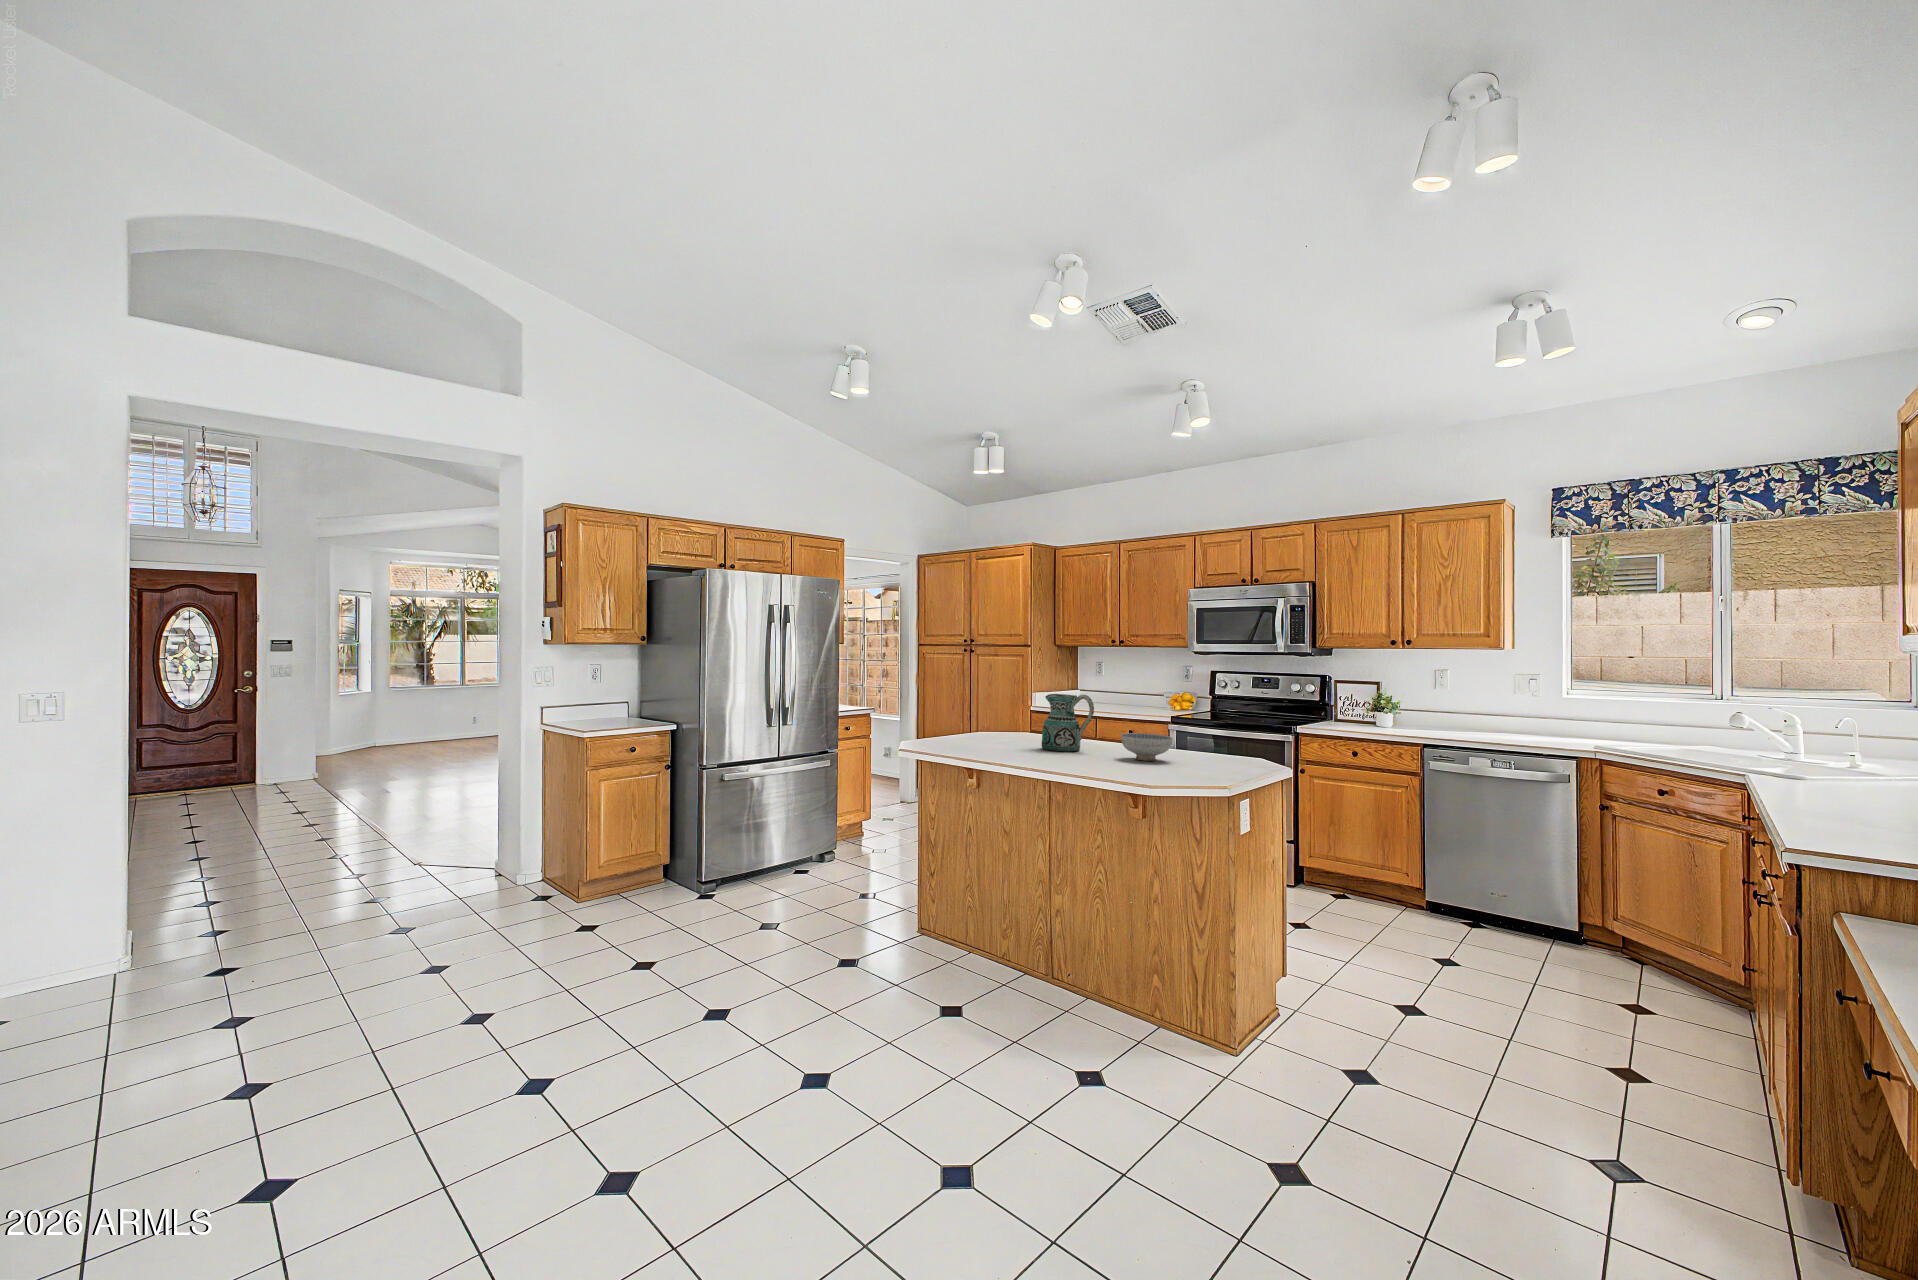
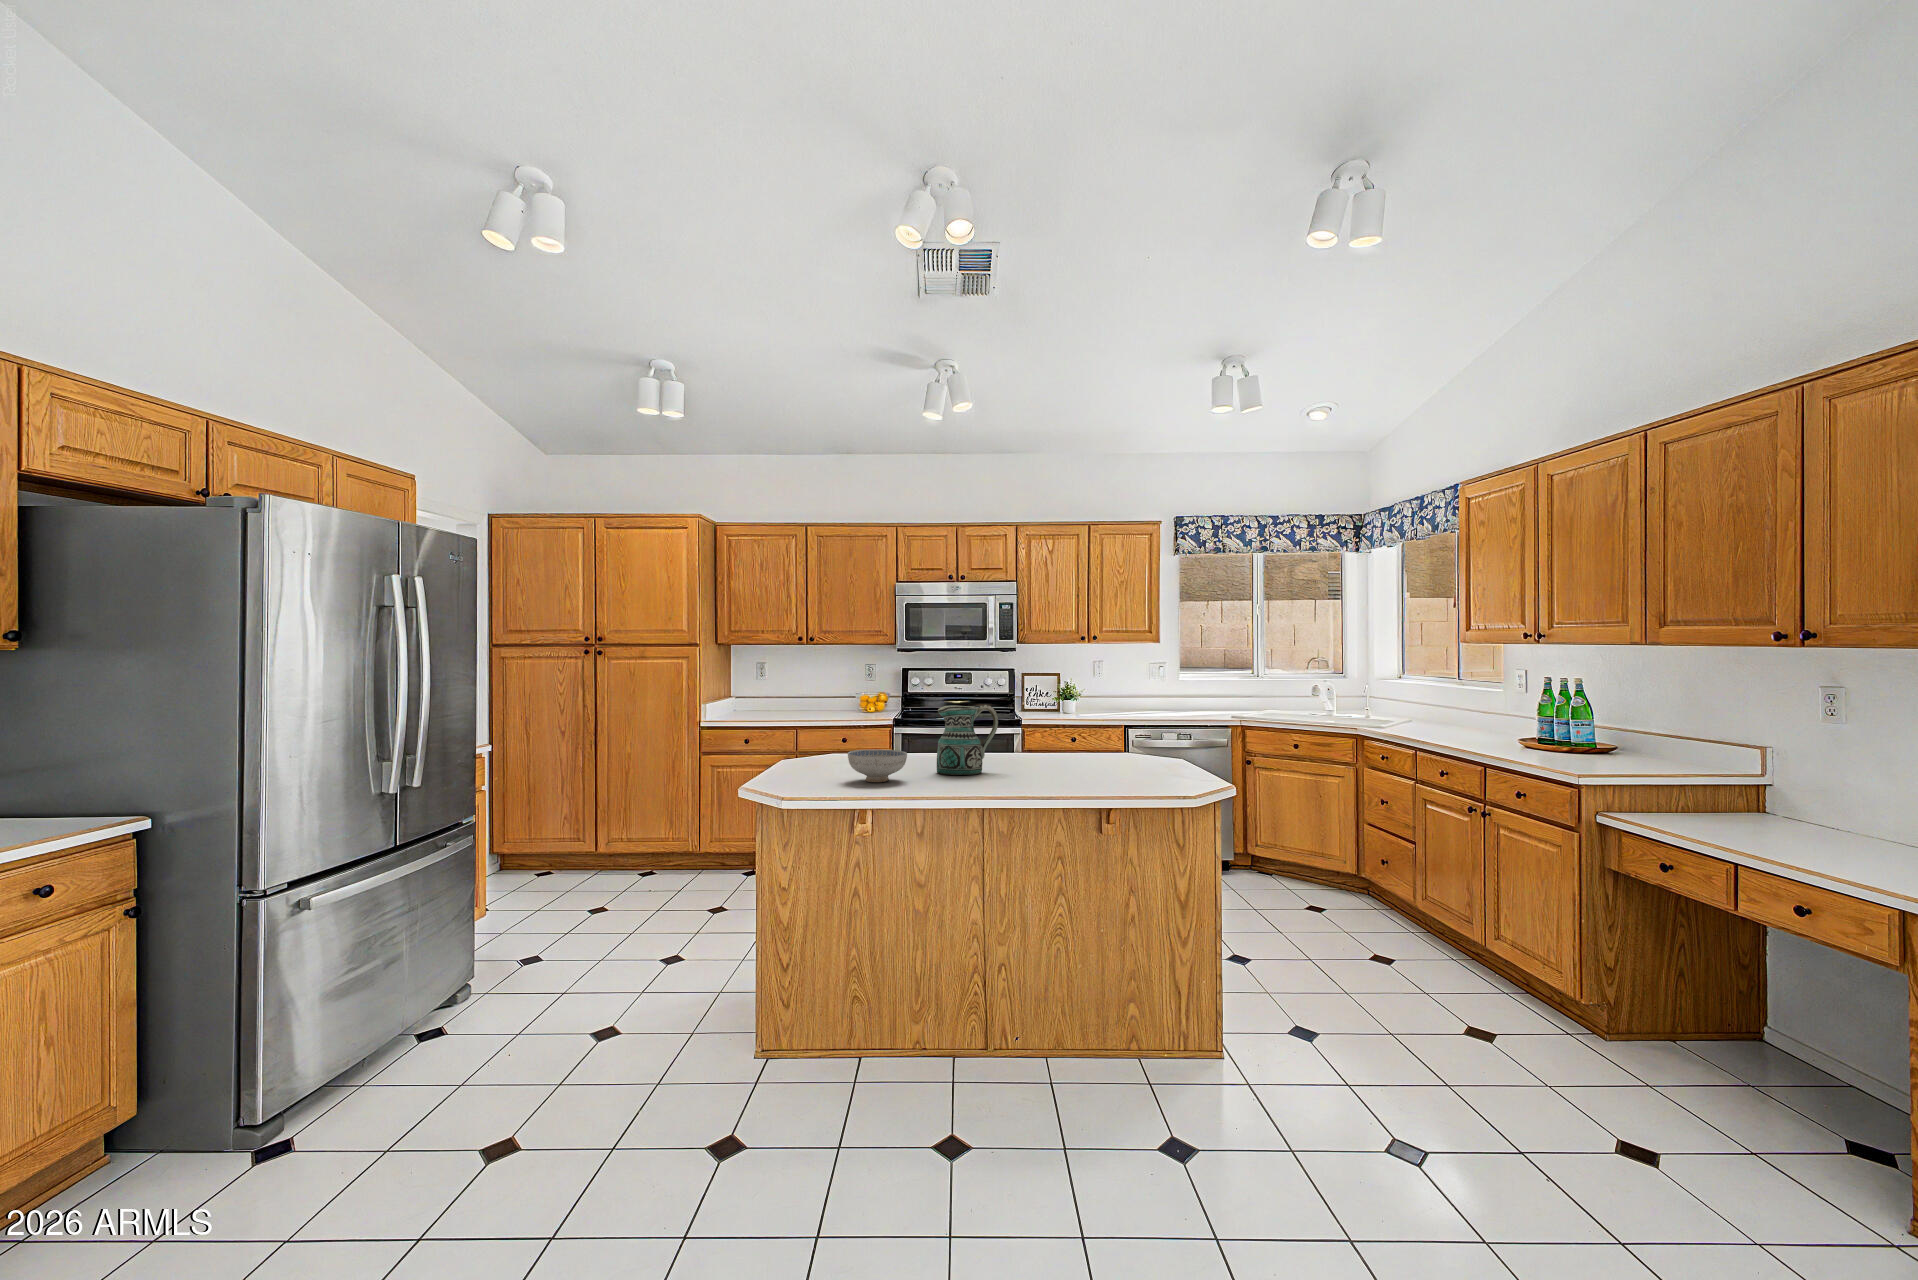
ceramic bowl: present [1121,733,1173,761] -> present [848,749,907,782]

